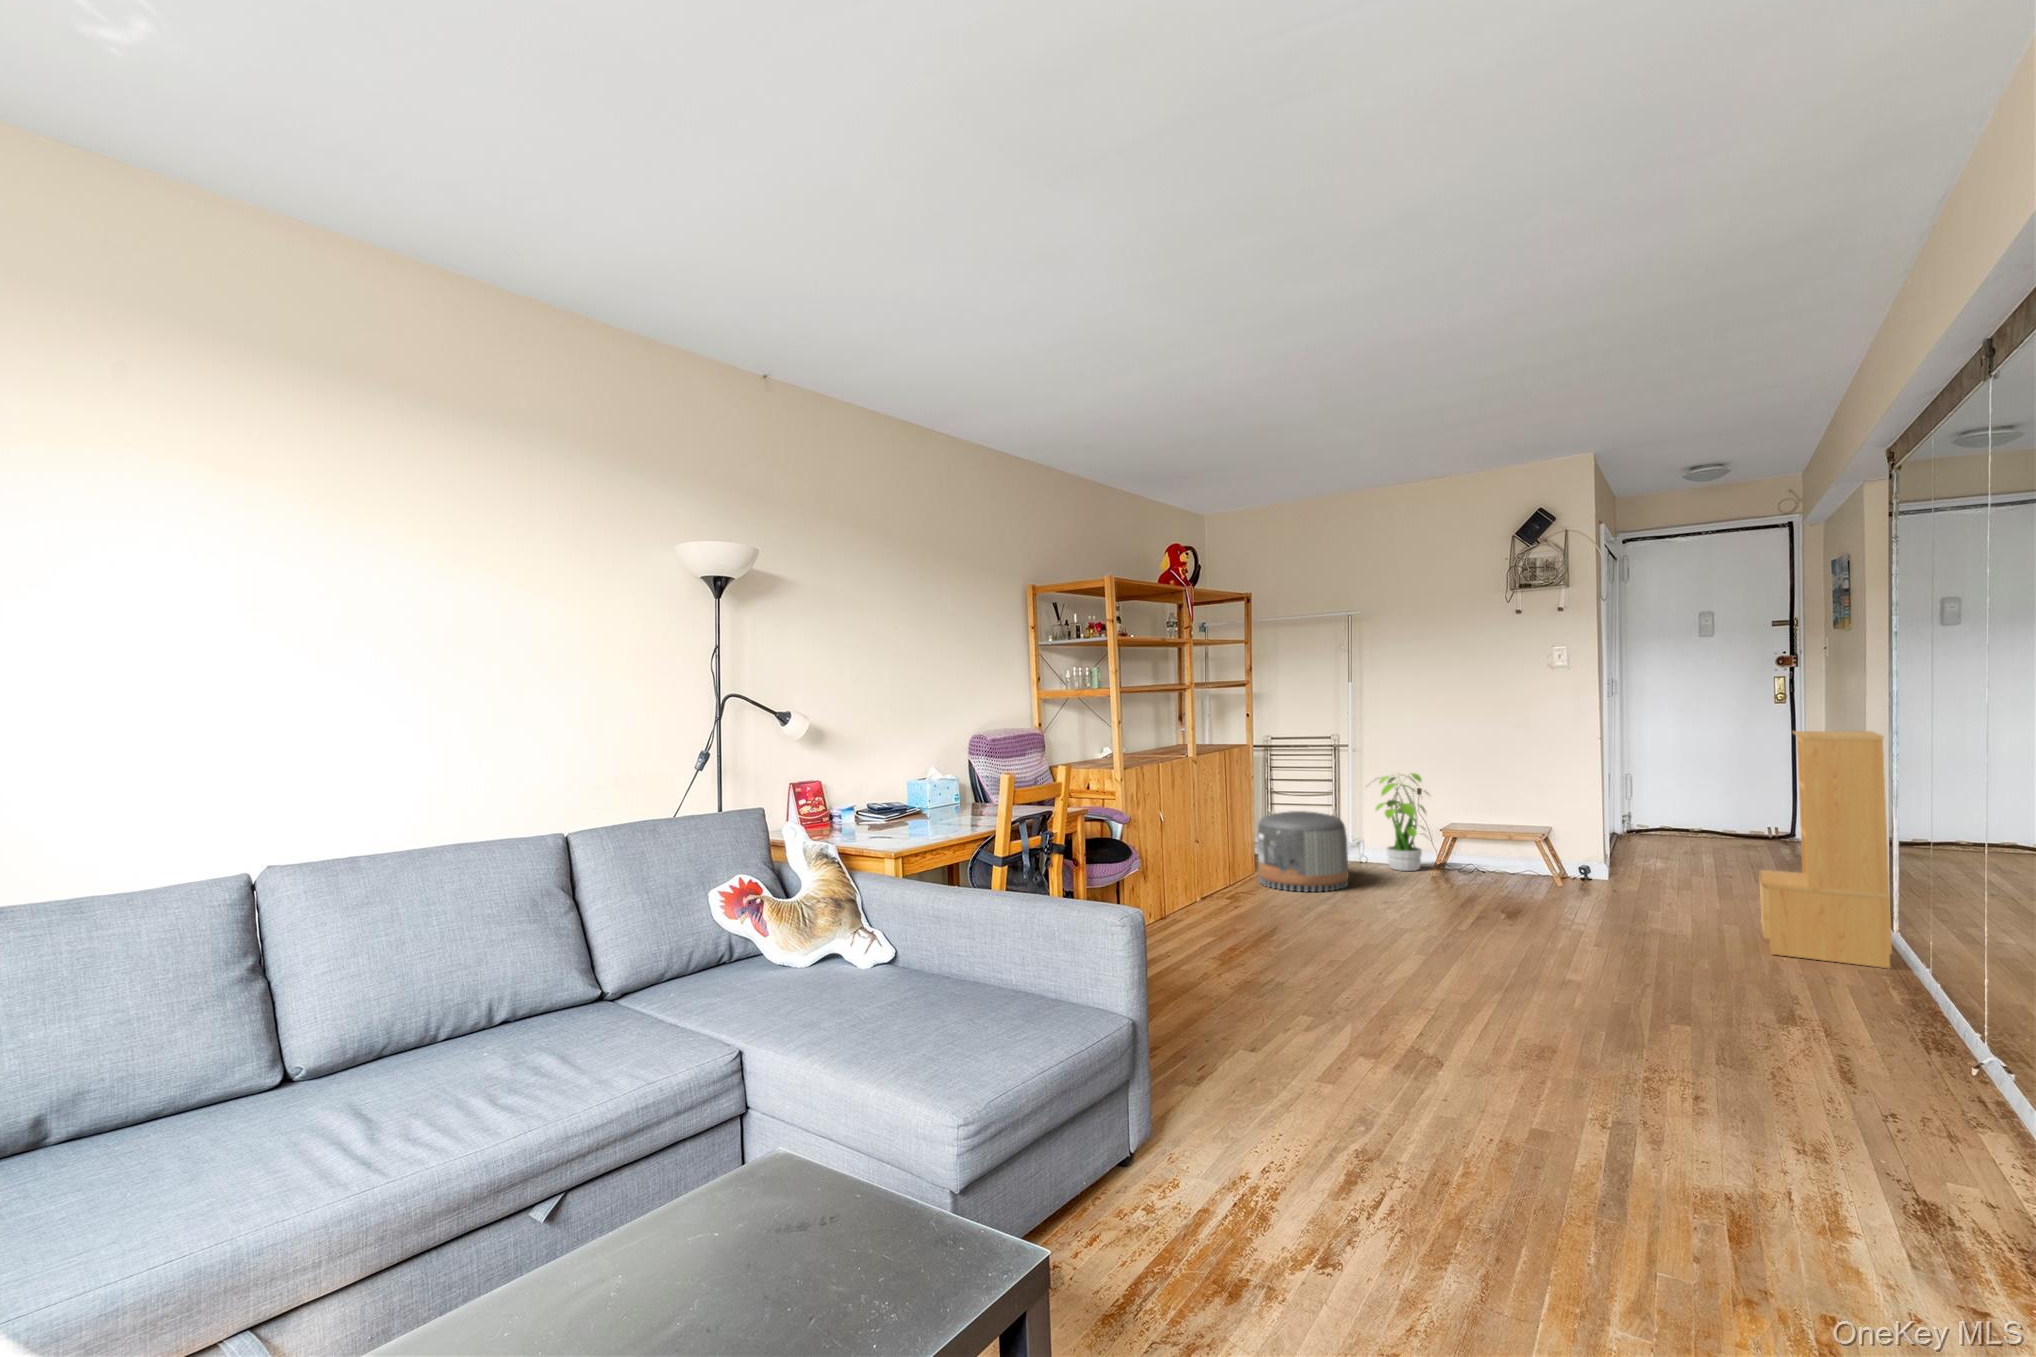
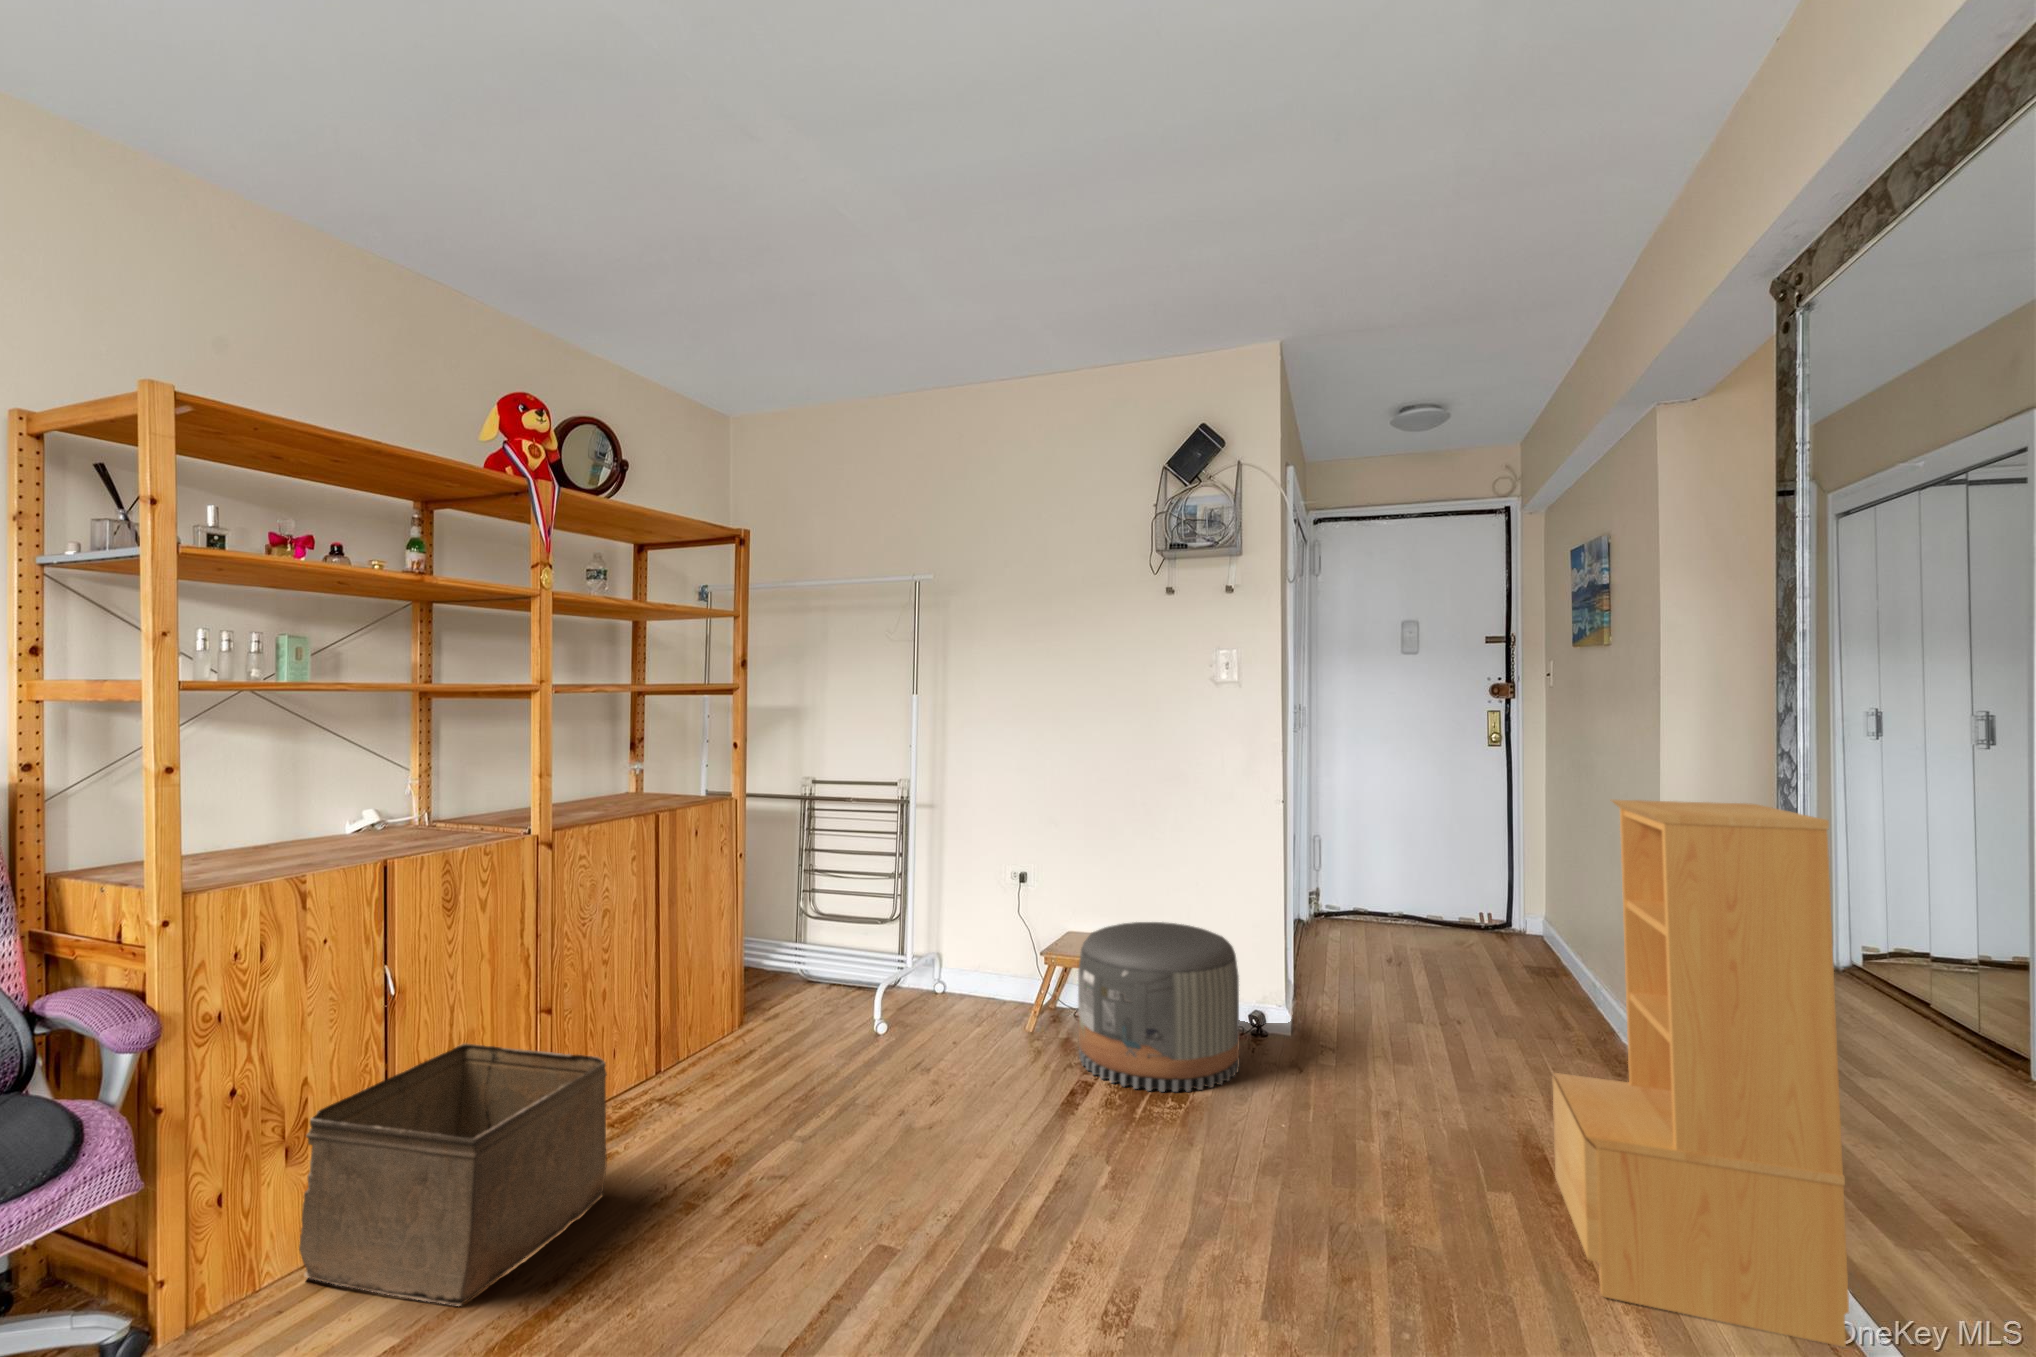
potted plant: present [1373,773,1427,871] -> none [936,844,1040,1016]
pouf: present [1258,811,1348,892] -> present [1078,922,1240,1092]
storage bin: none [1160,849,1259,935] -> present [299,1043,607,1306]

